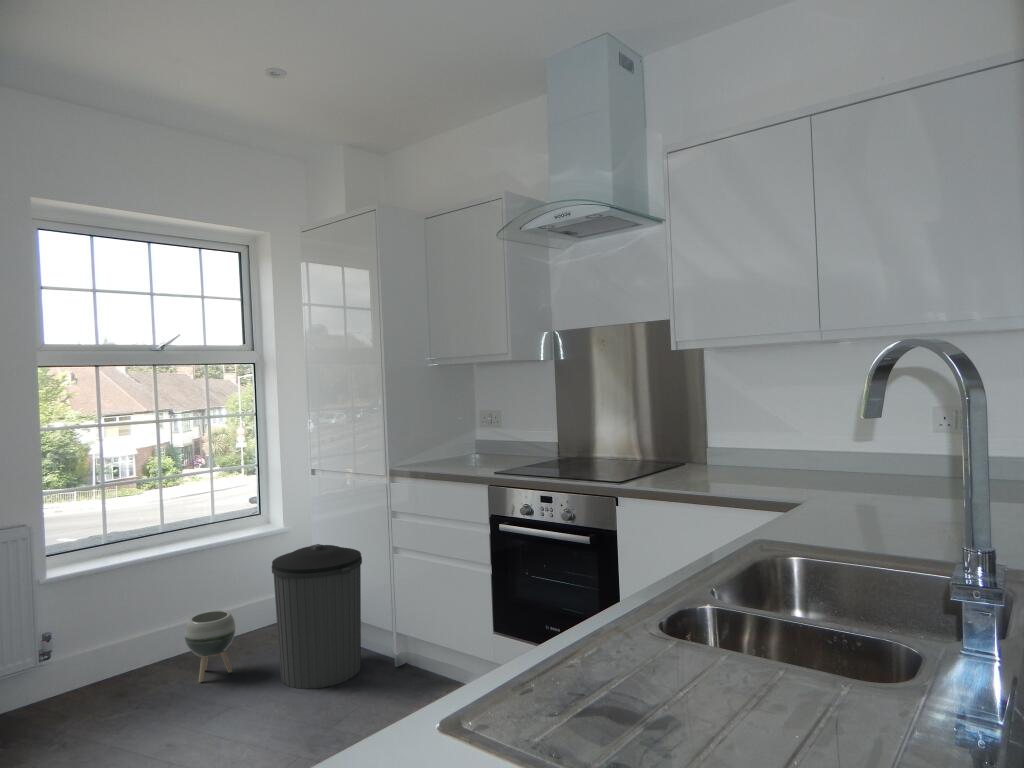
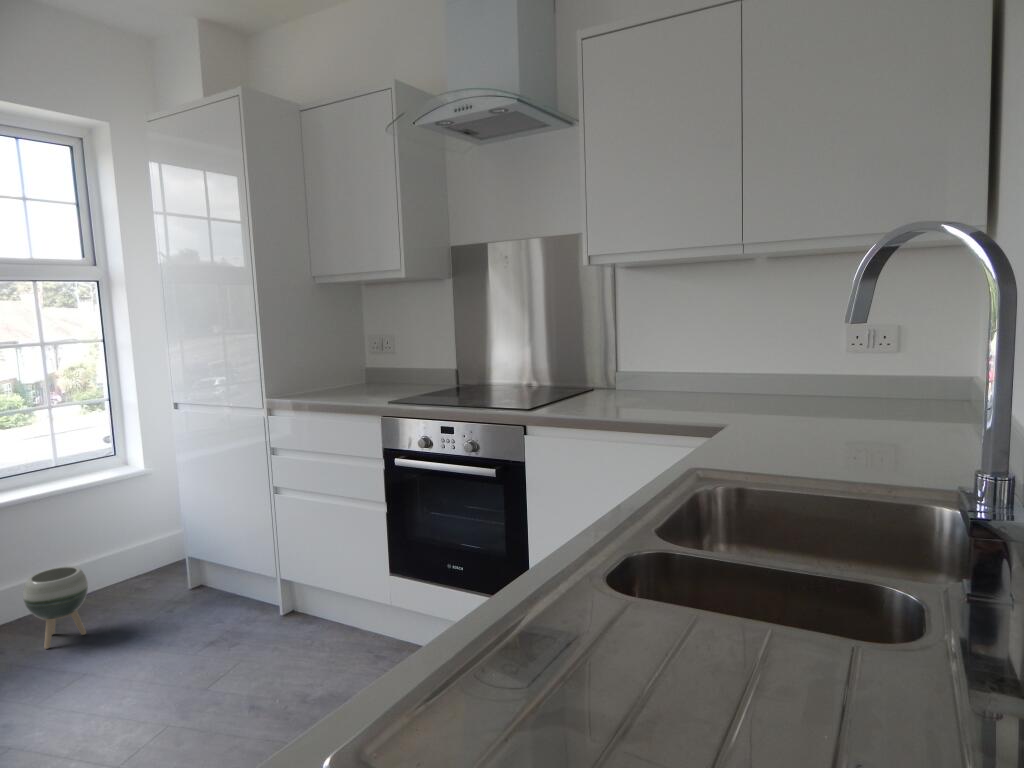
trash can: present [272,544,362,689] -> none [128,487,241,647]

